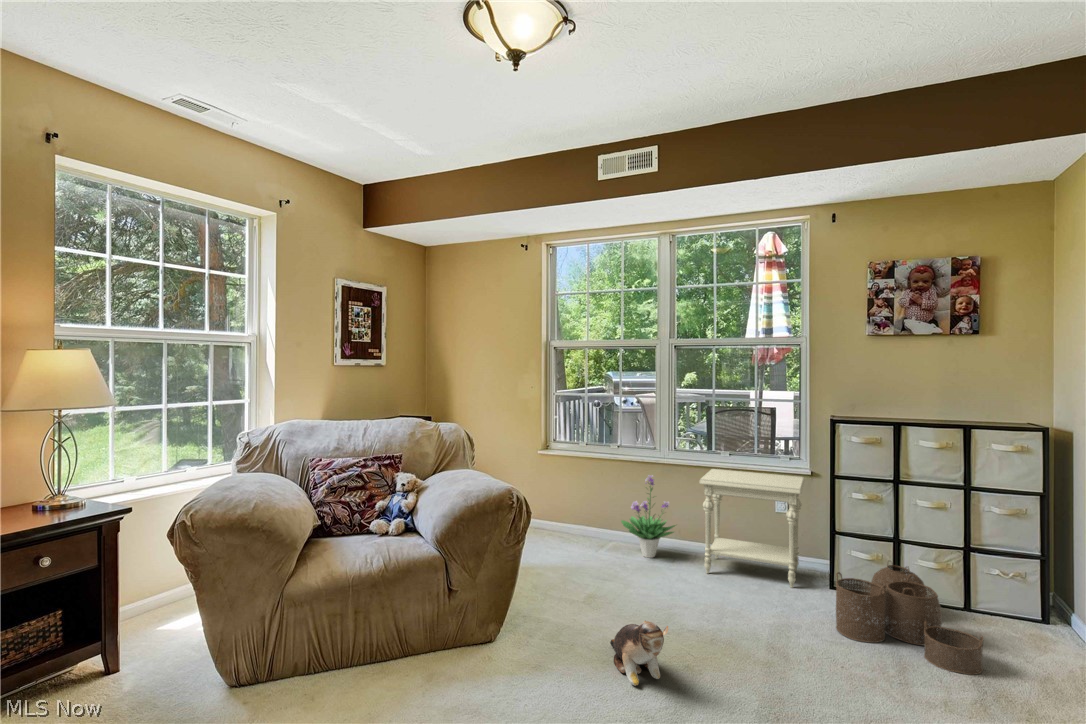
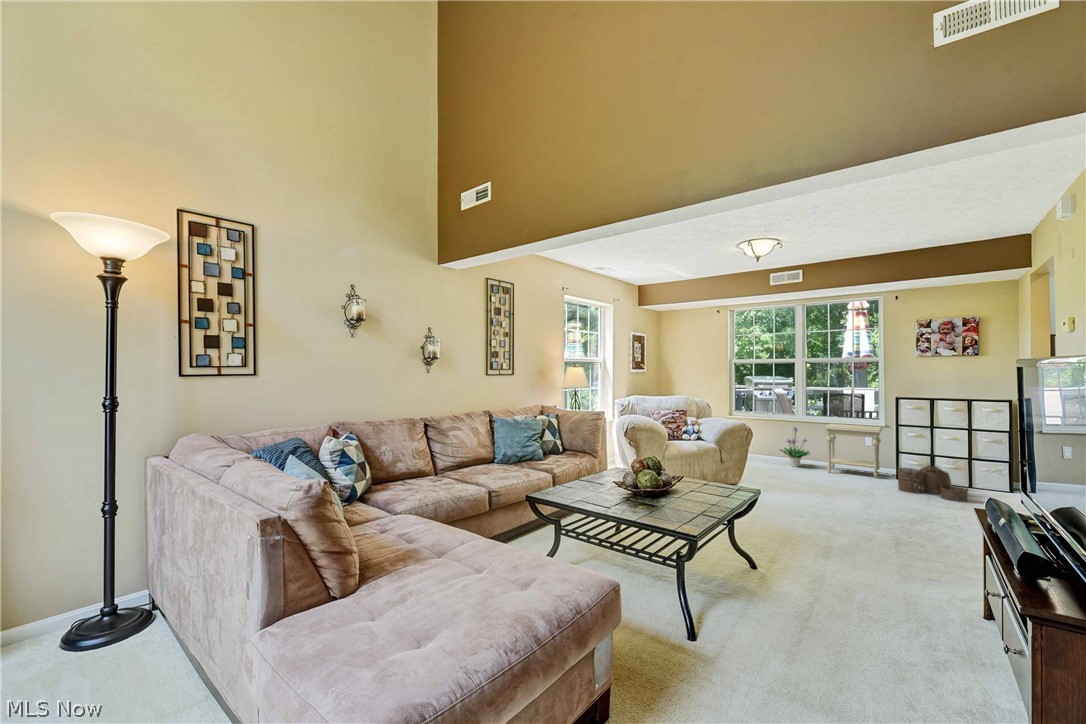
plush toy: present [610,621,668,686] -> none [791,471,822,496]

